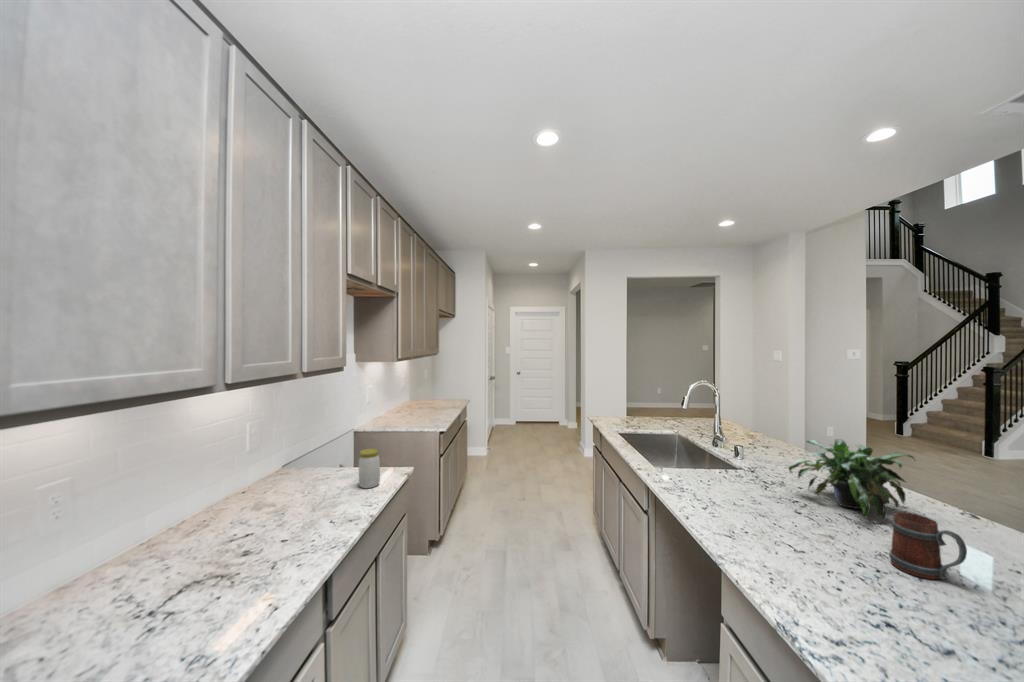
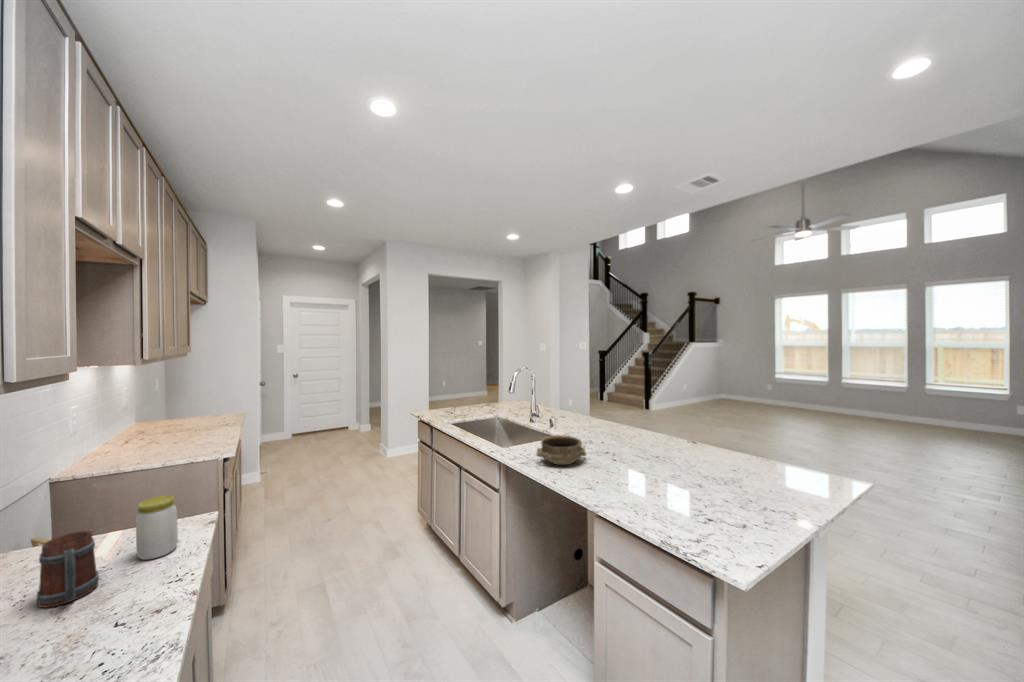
potted plant: present [789,439,914,518] -> none [605,404,674,457]
ceramic bowl: none [680,461,750,498] -> present [537,435,586,465]
mug: present [890,512,967,579] -> present [37,531,99,607]

